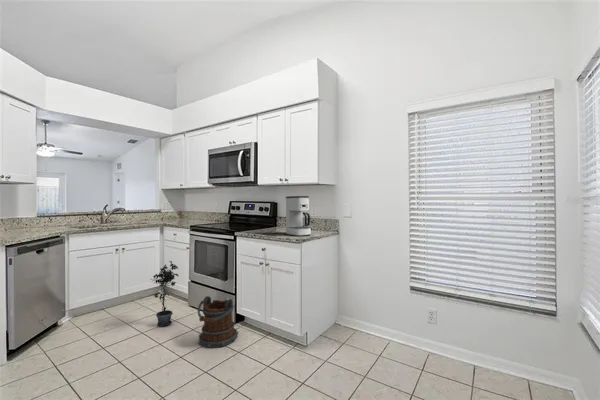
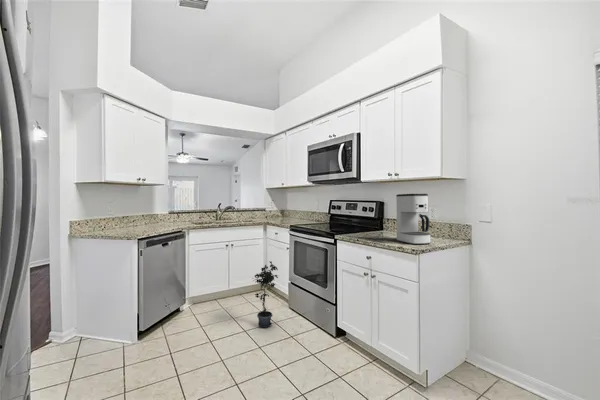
bucket: present [198,296,238,348] -> none [295,304,339,366]

